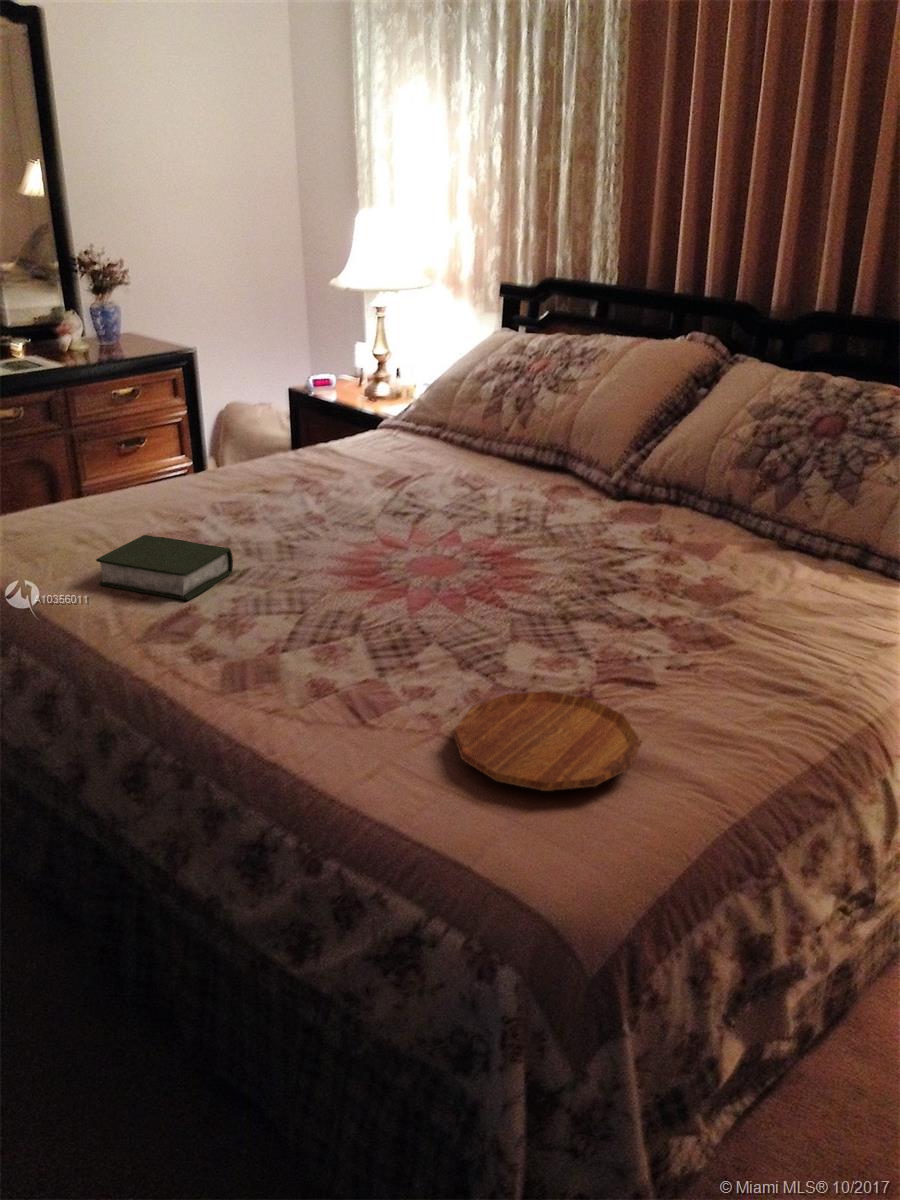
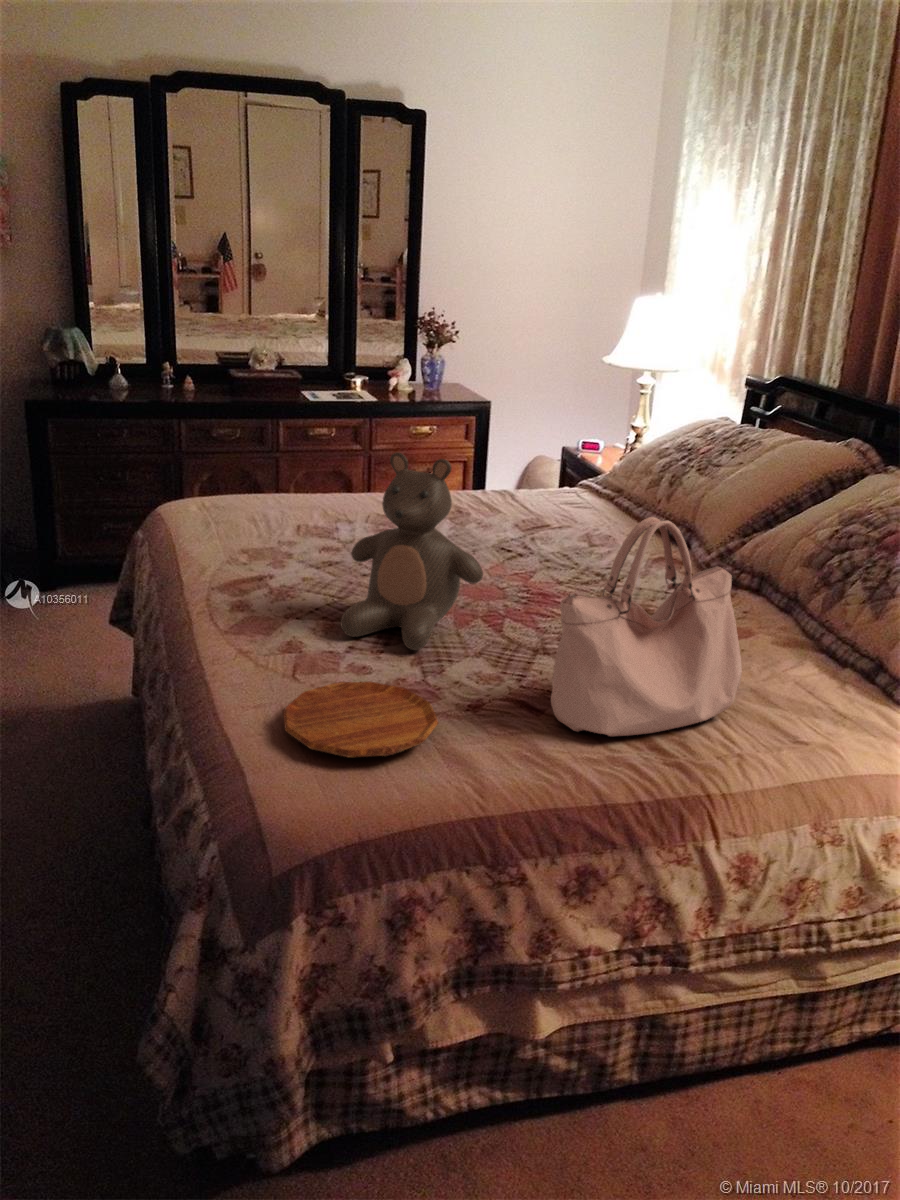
teddy bear: none [340,417,510,651] -> present [341,452,483,650]
handbag: none [678,441,825,686] -> present [551,517,742,736]
book: present [96,535,233,600] -> none [223,521,320,572]

